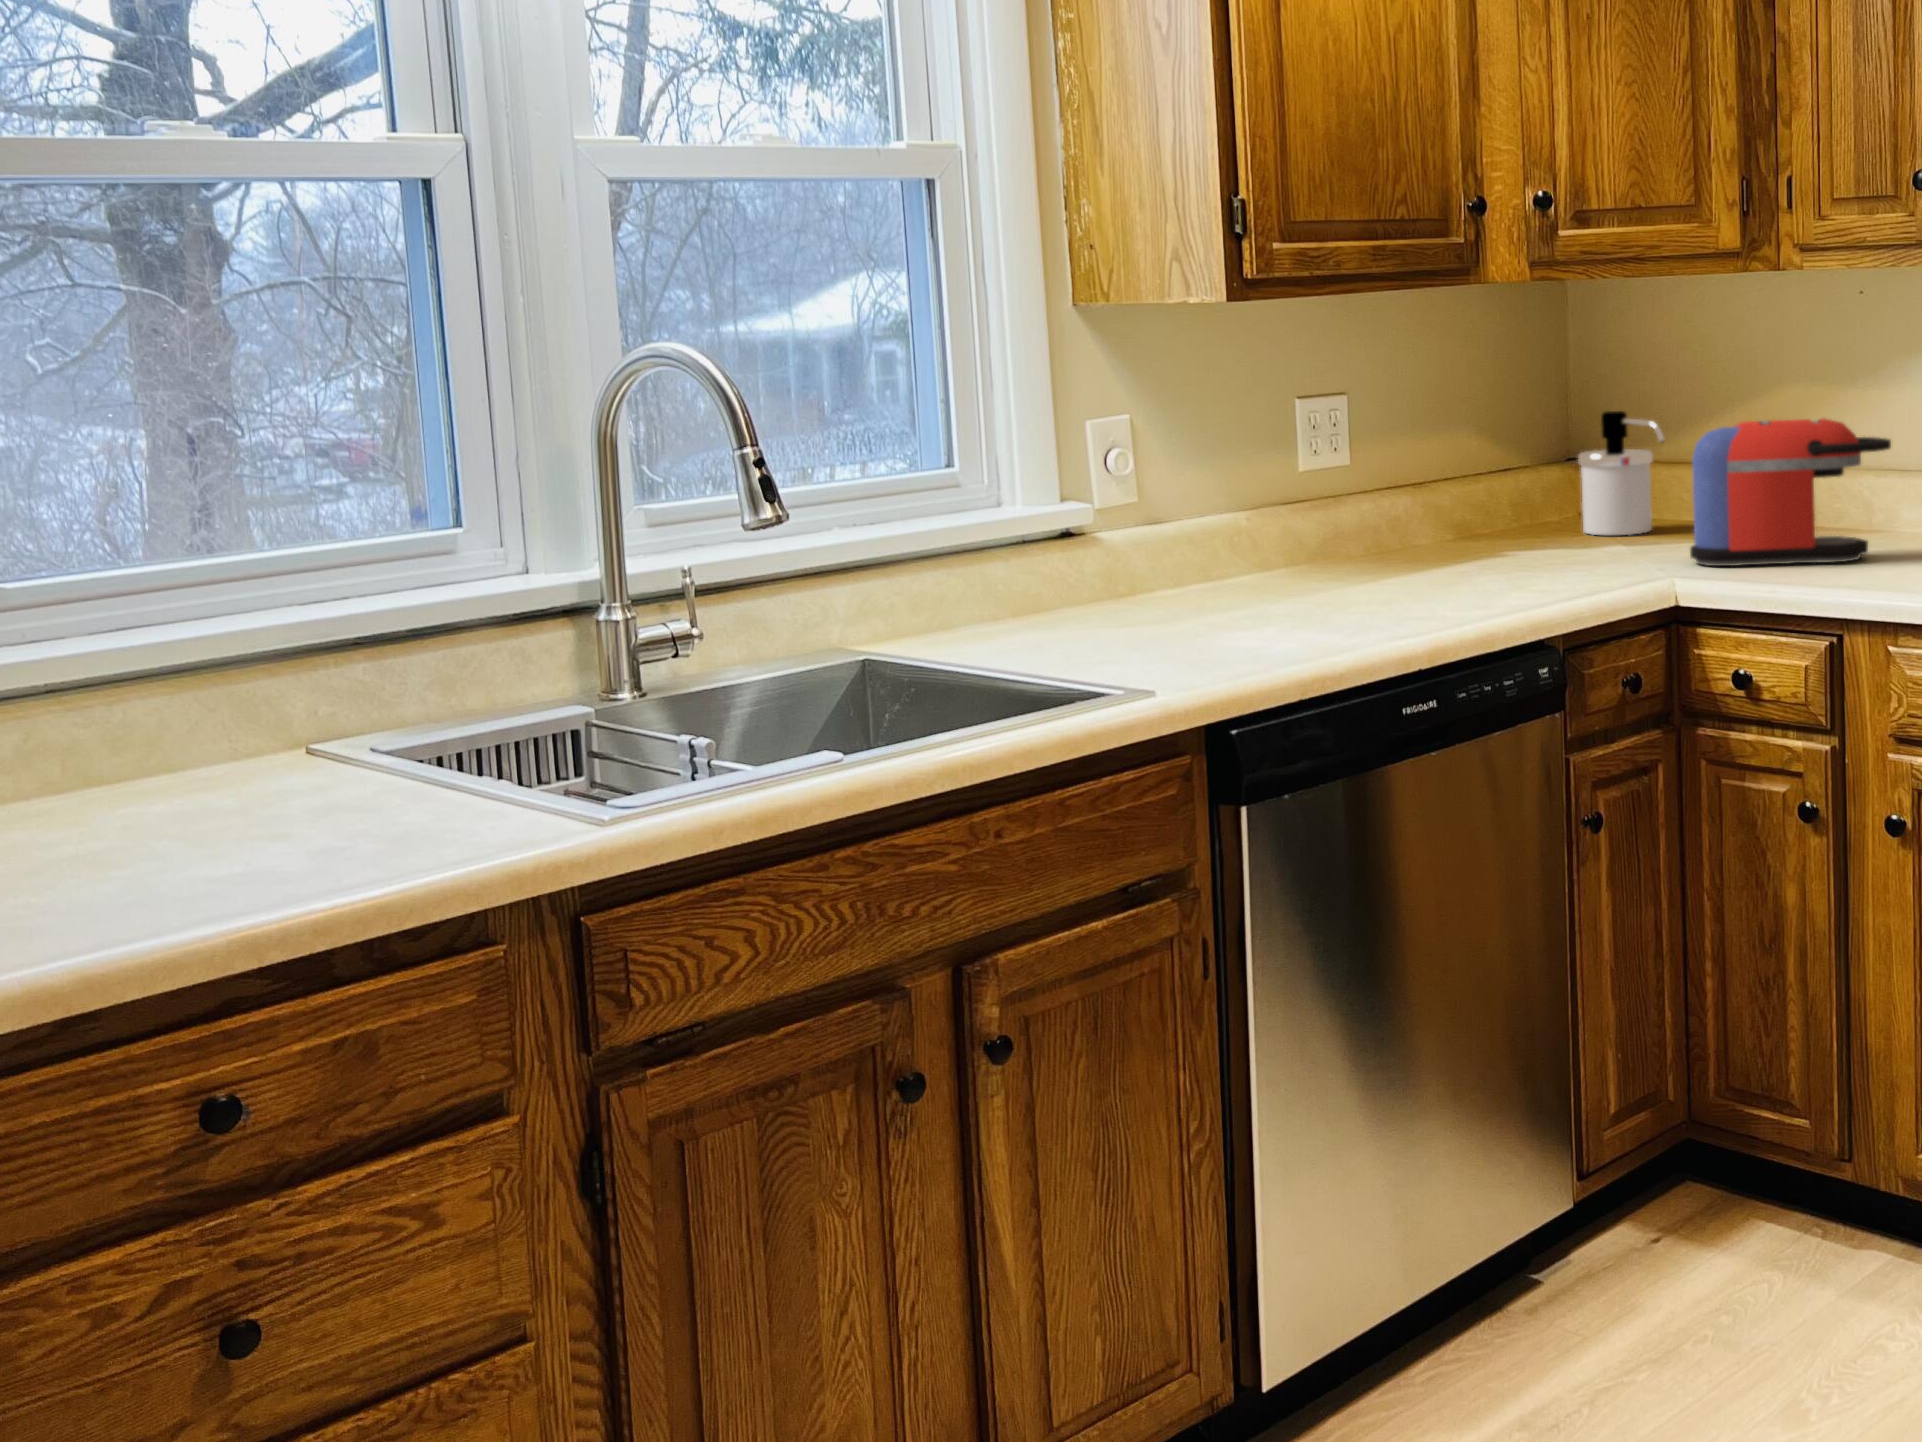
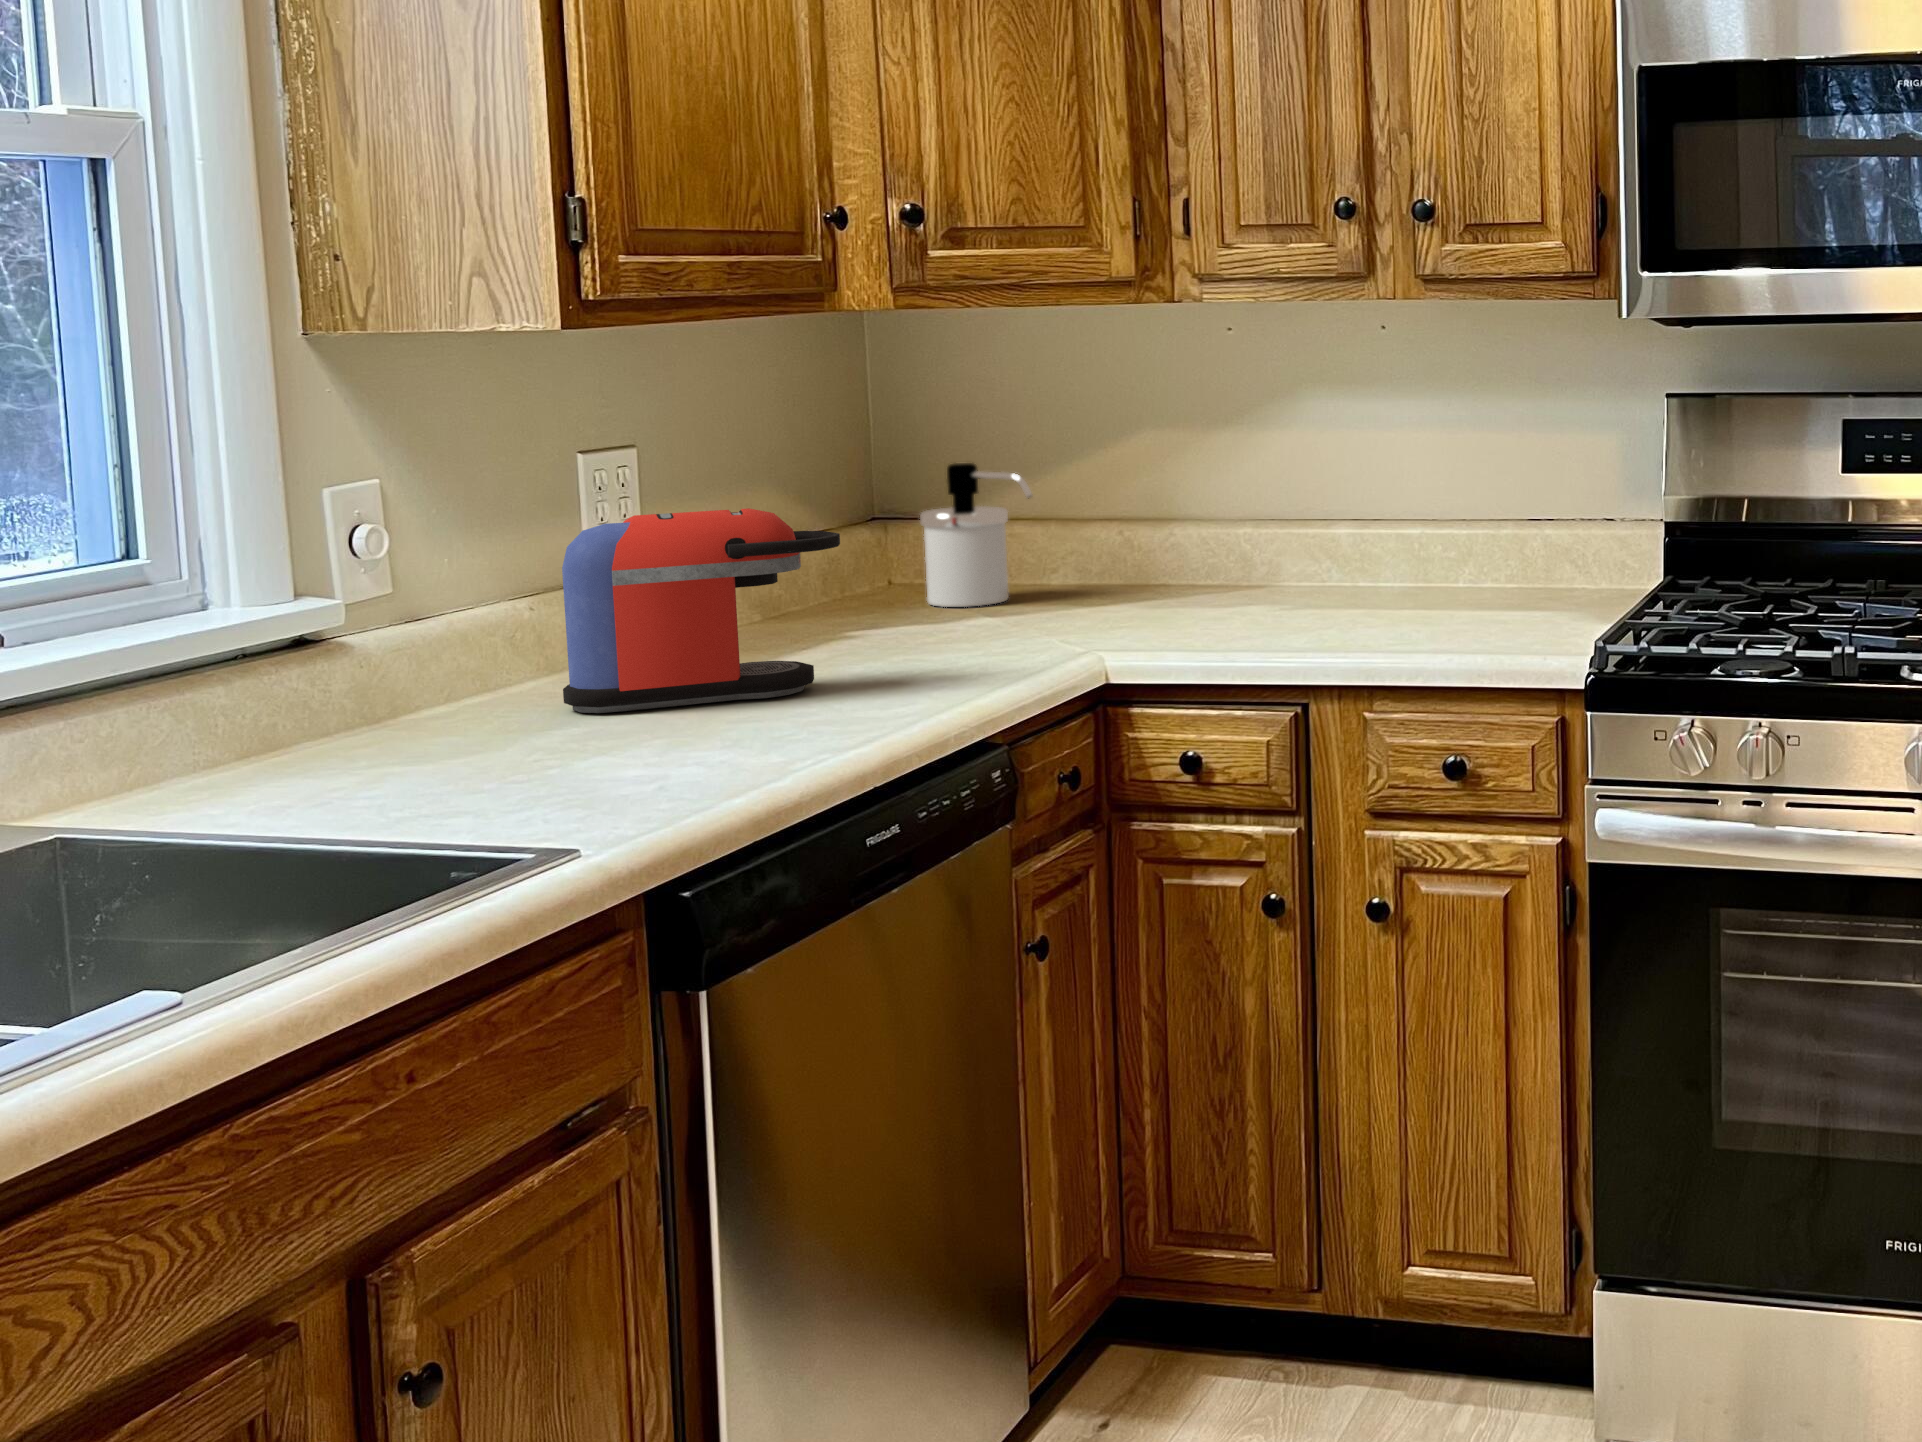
coffee maker: present [1690,419,1891,566] -> present [562,508,840,713]

